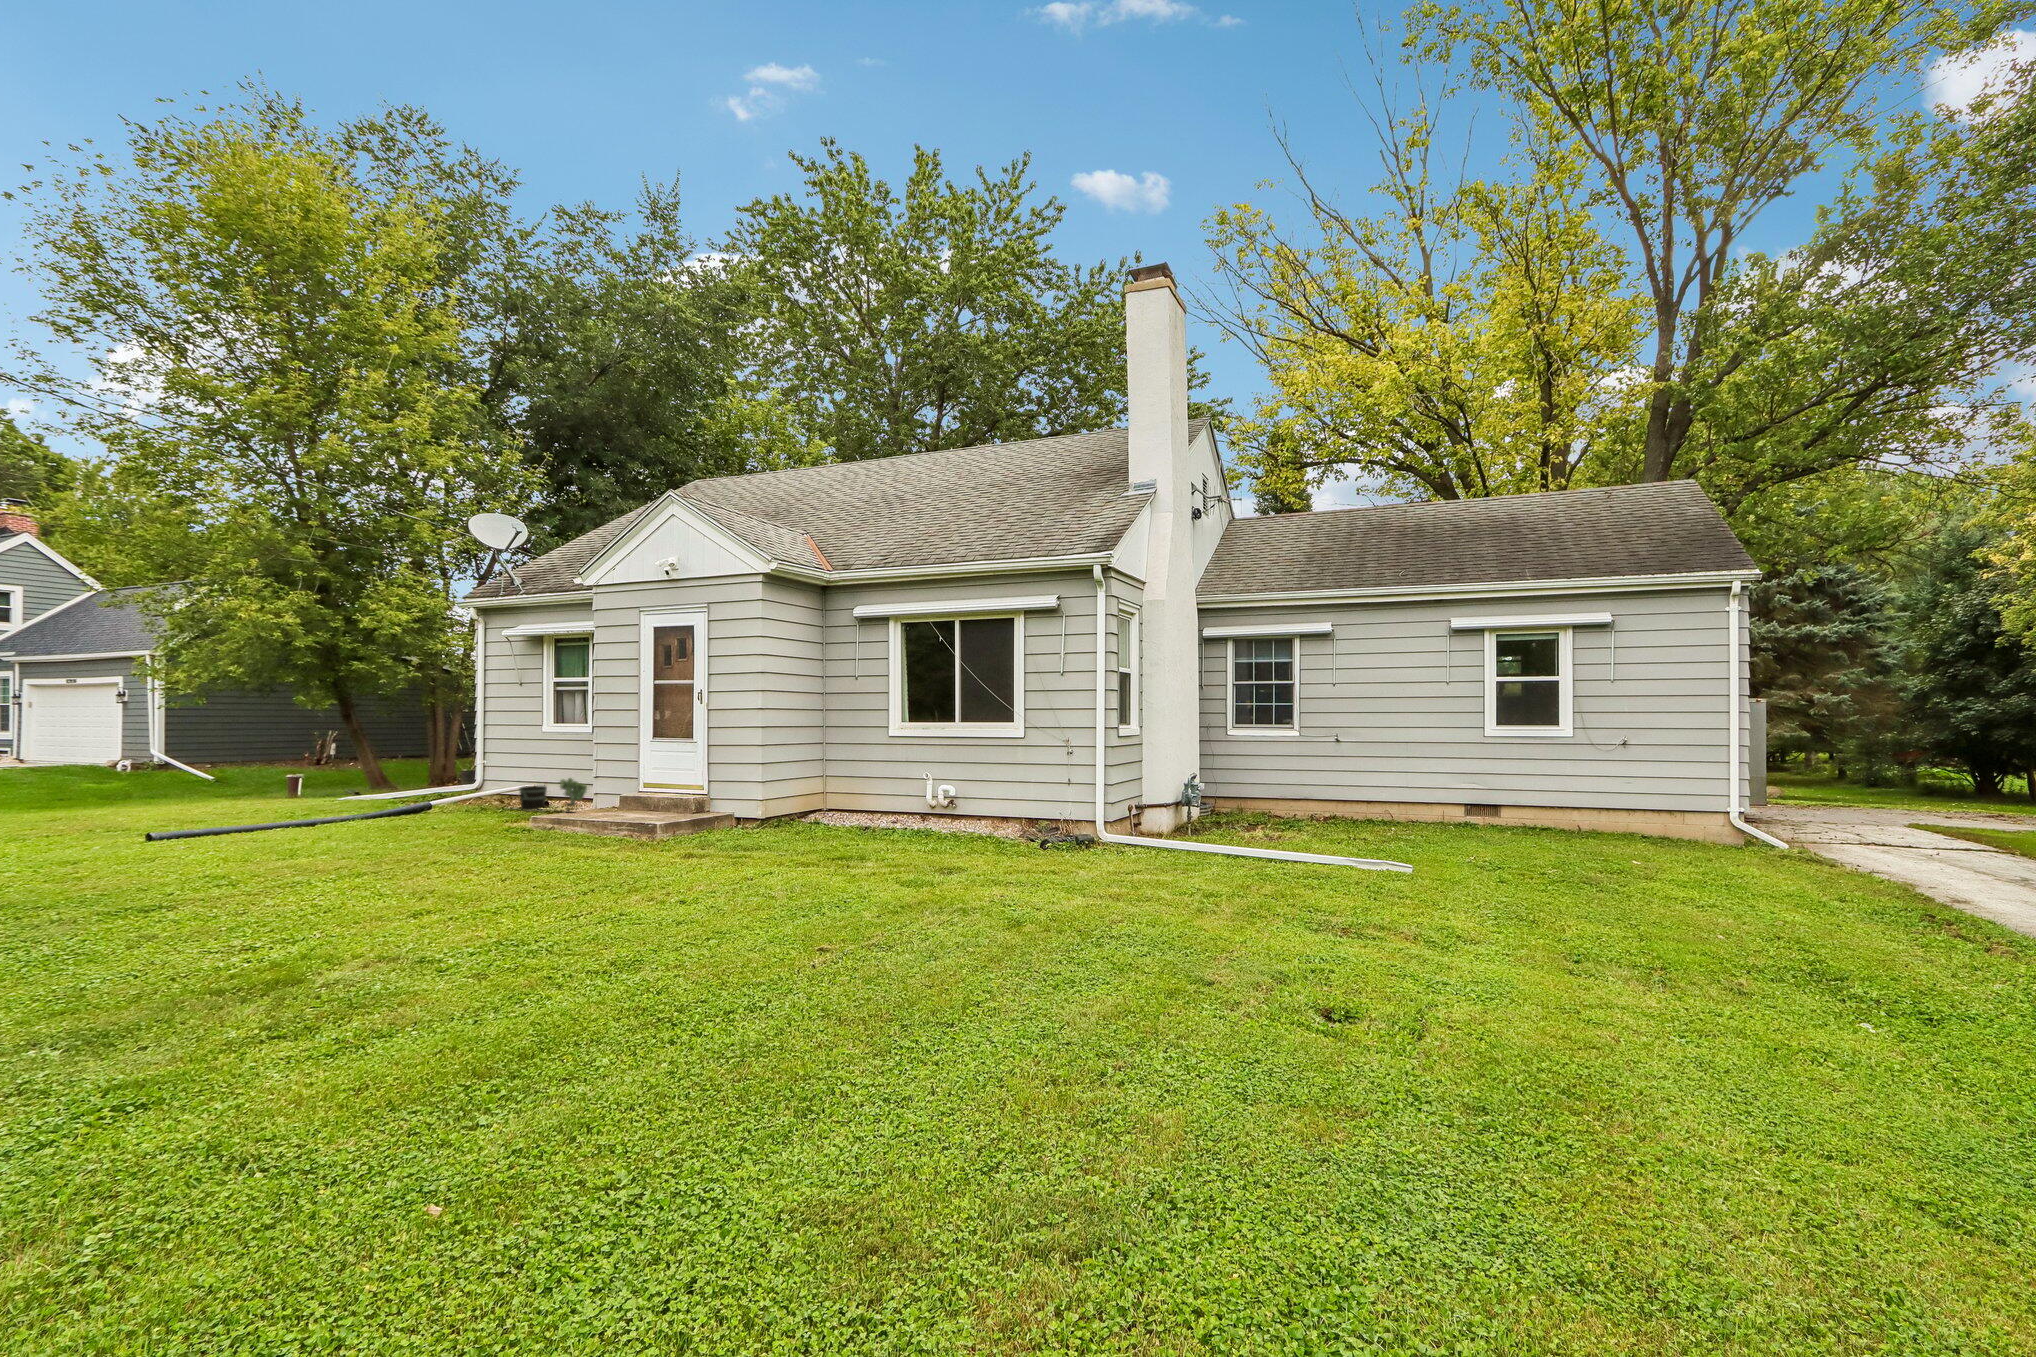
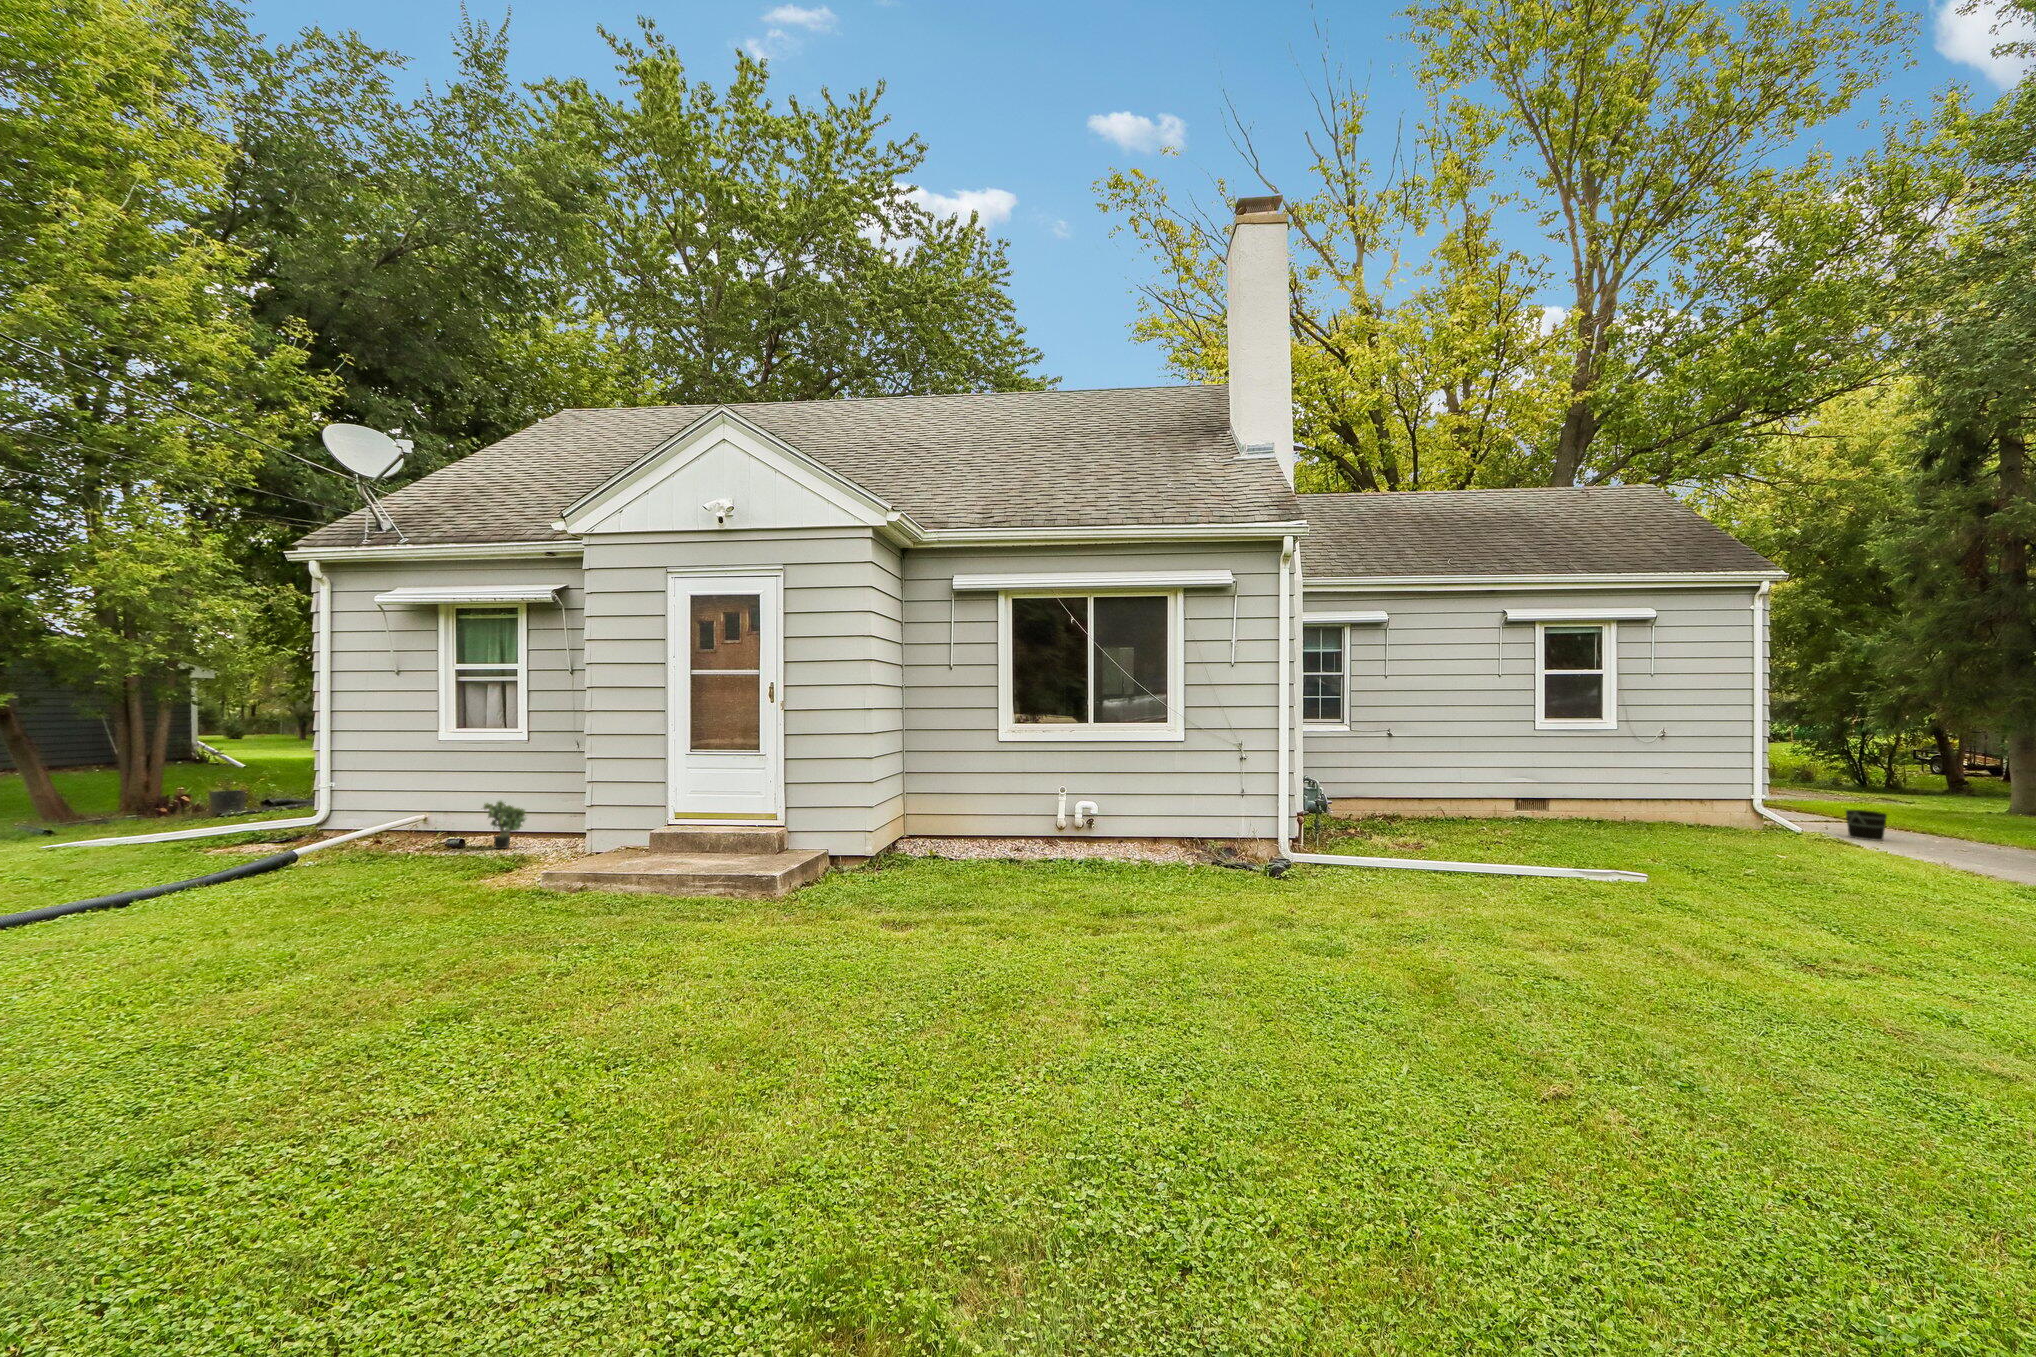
bucket: present [519,785,547,811] -> present [1846,810,1887,841]

